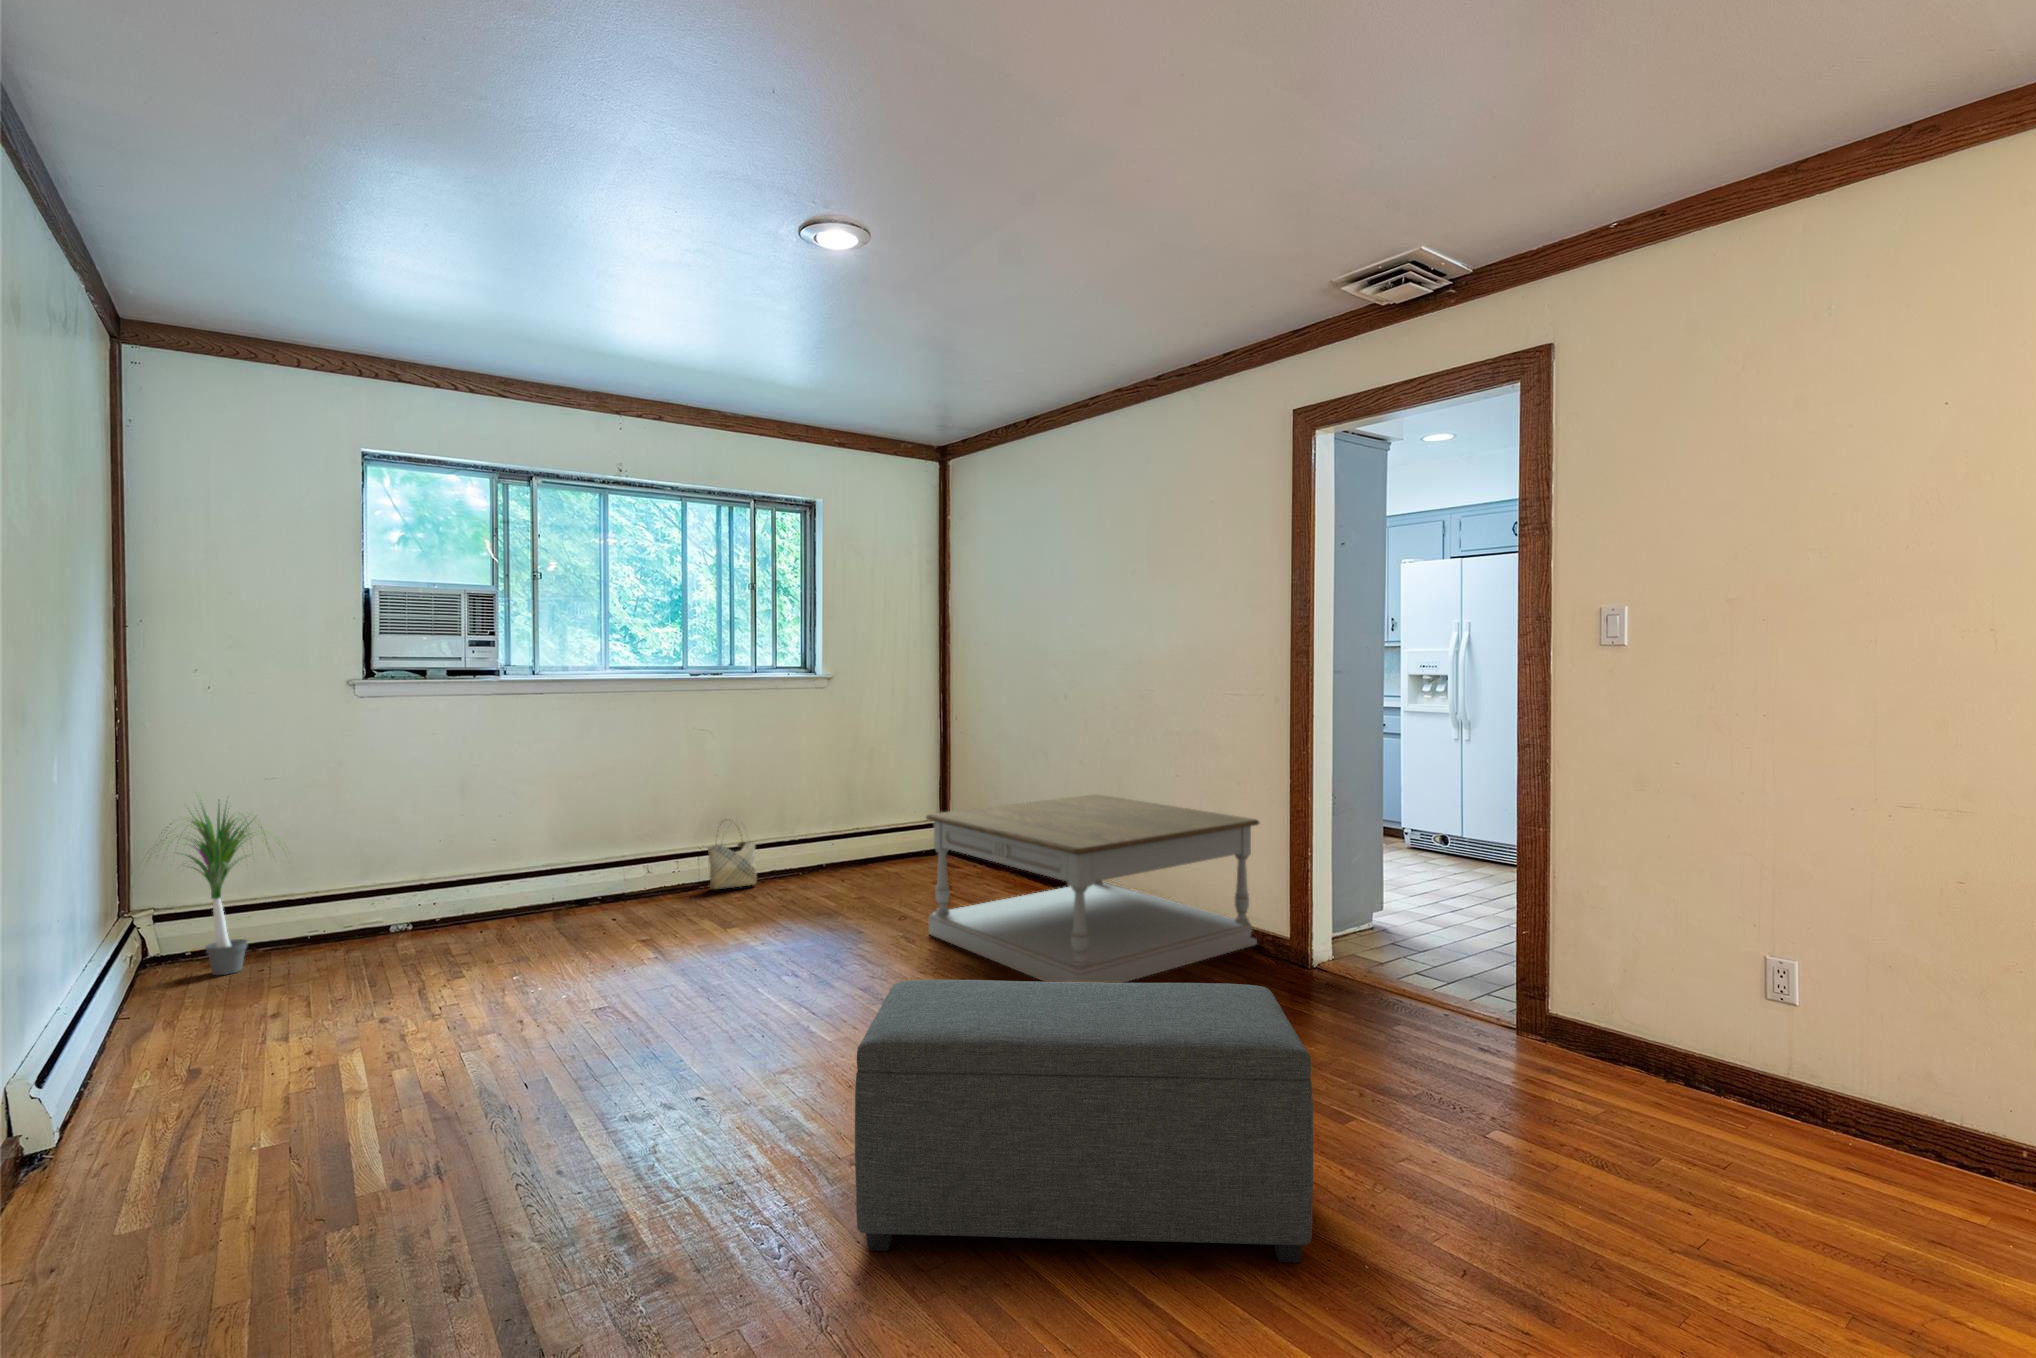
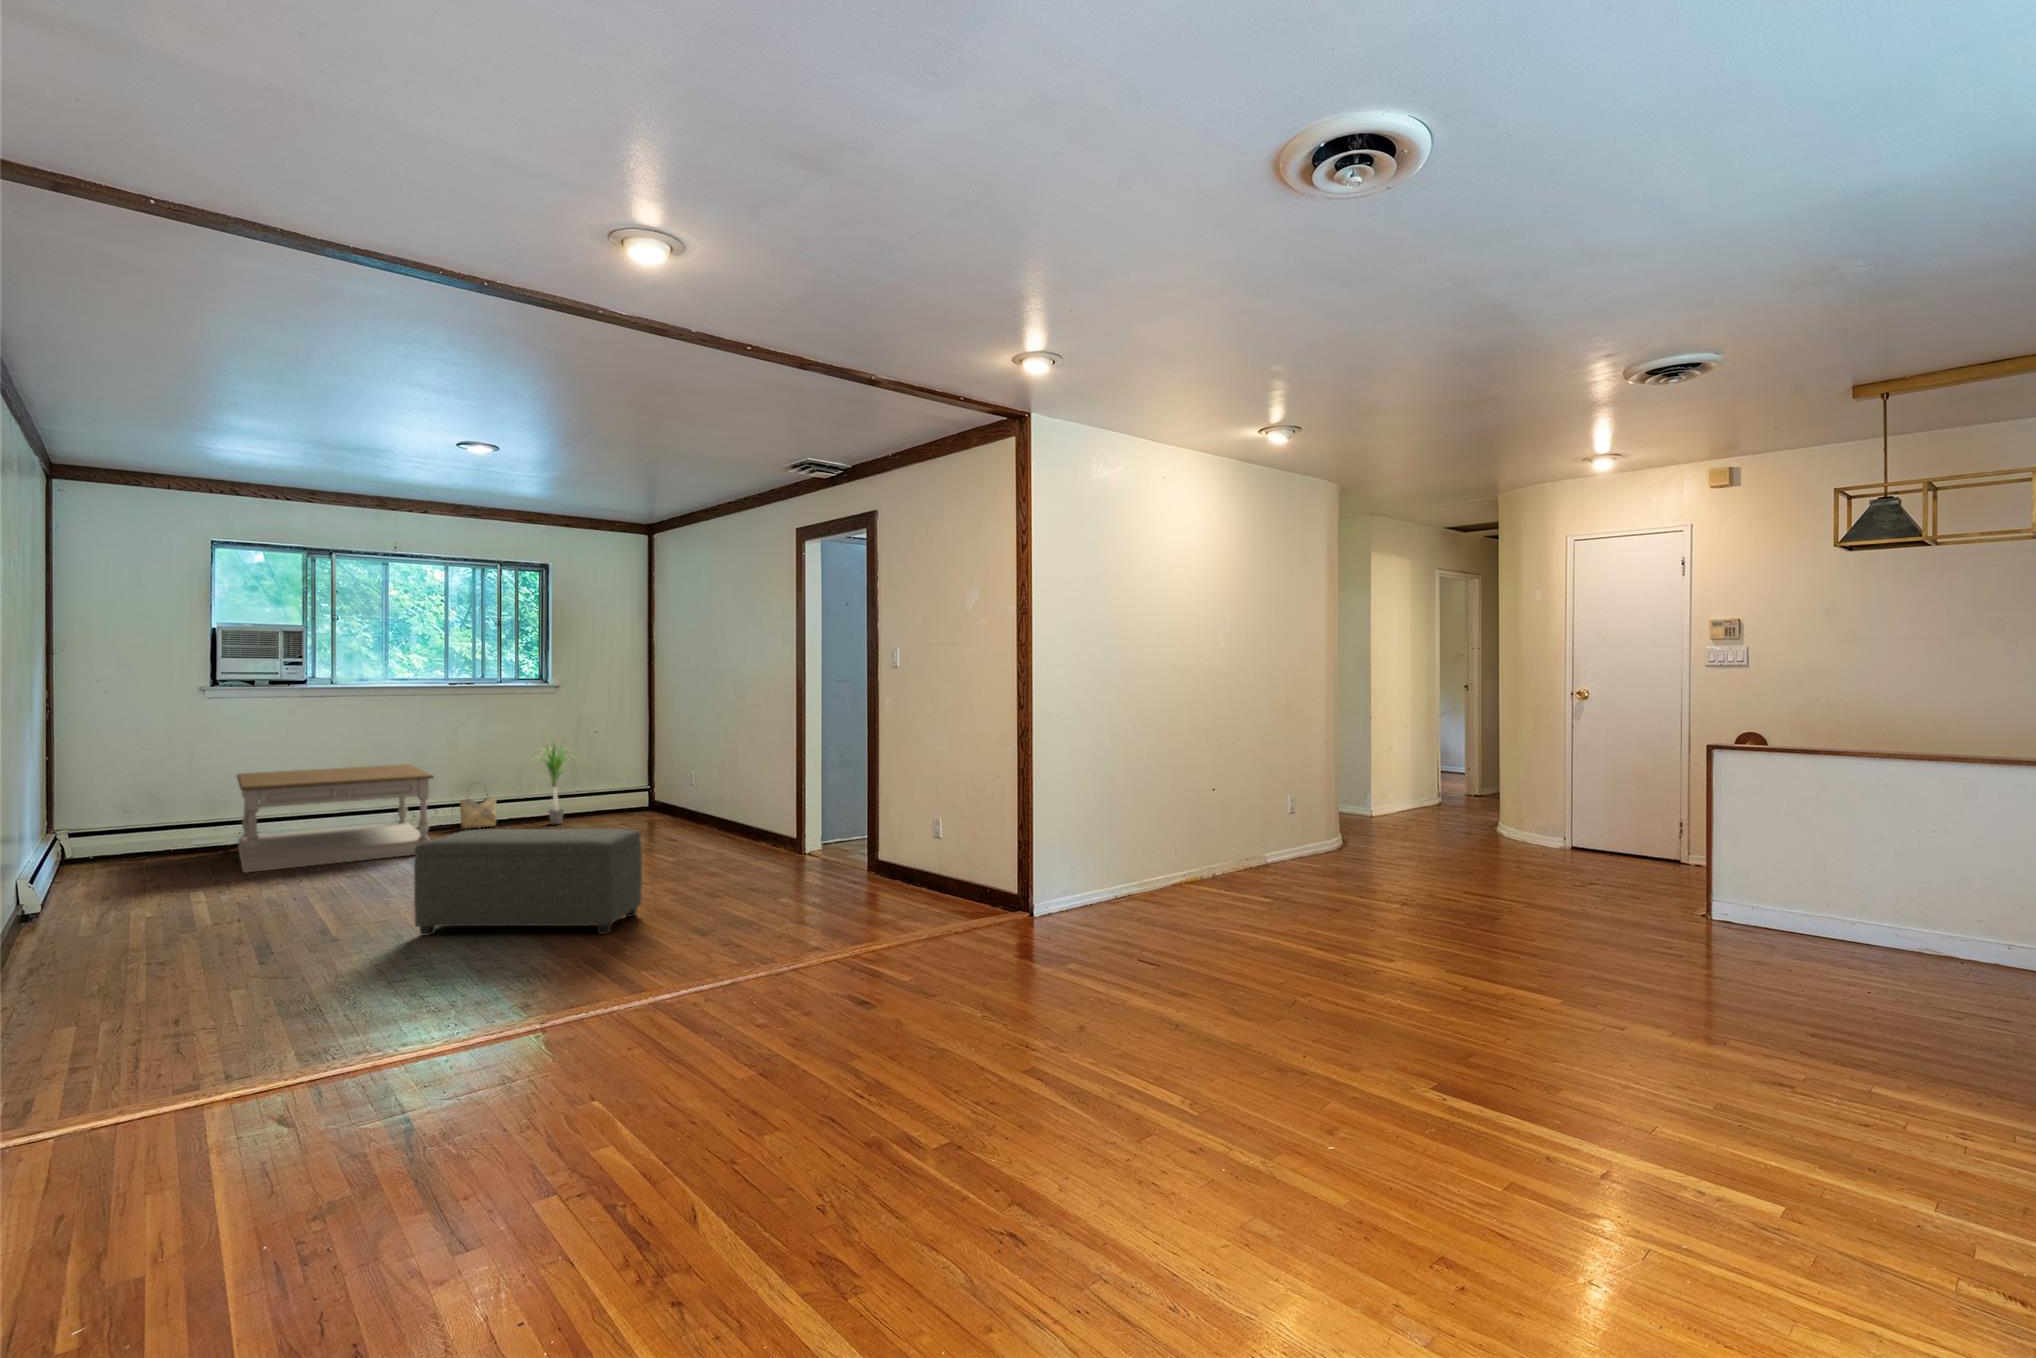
coffee table: present [926,794,1259,983] -> present [237,764,434,873]
potted plant: present [161,800,284,975] -> present [538,742,570,824]

